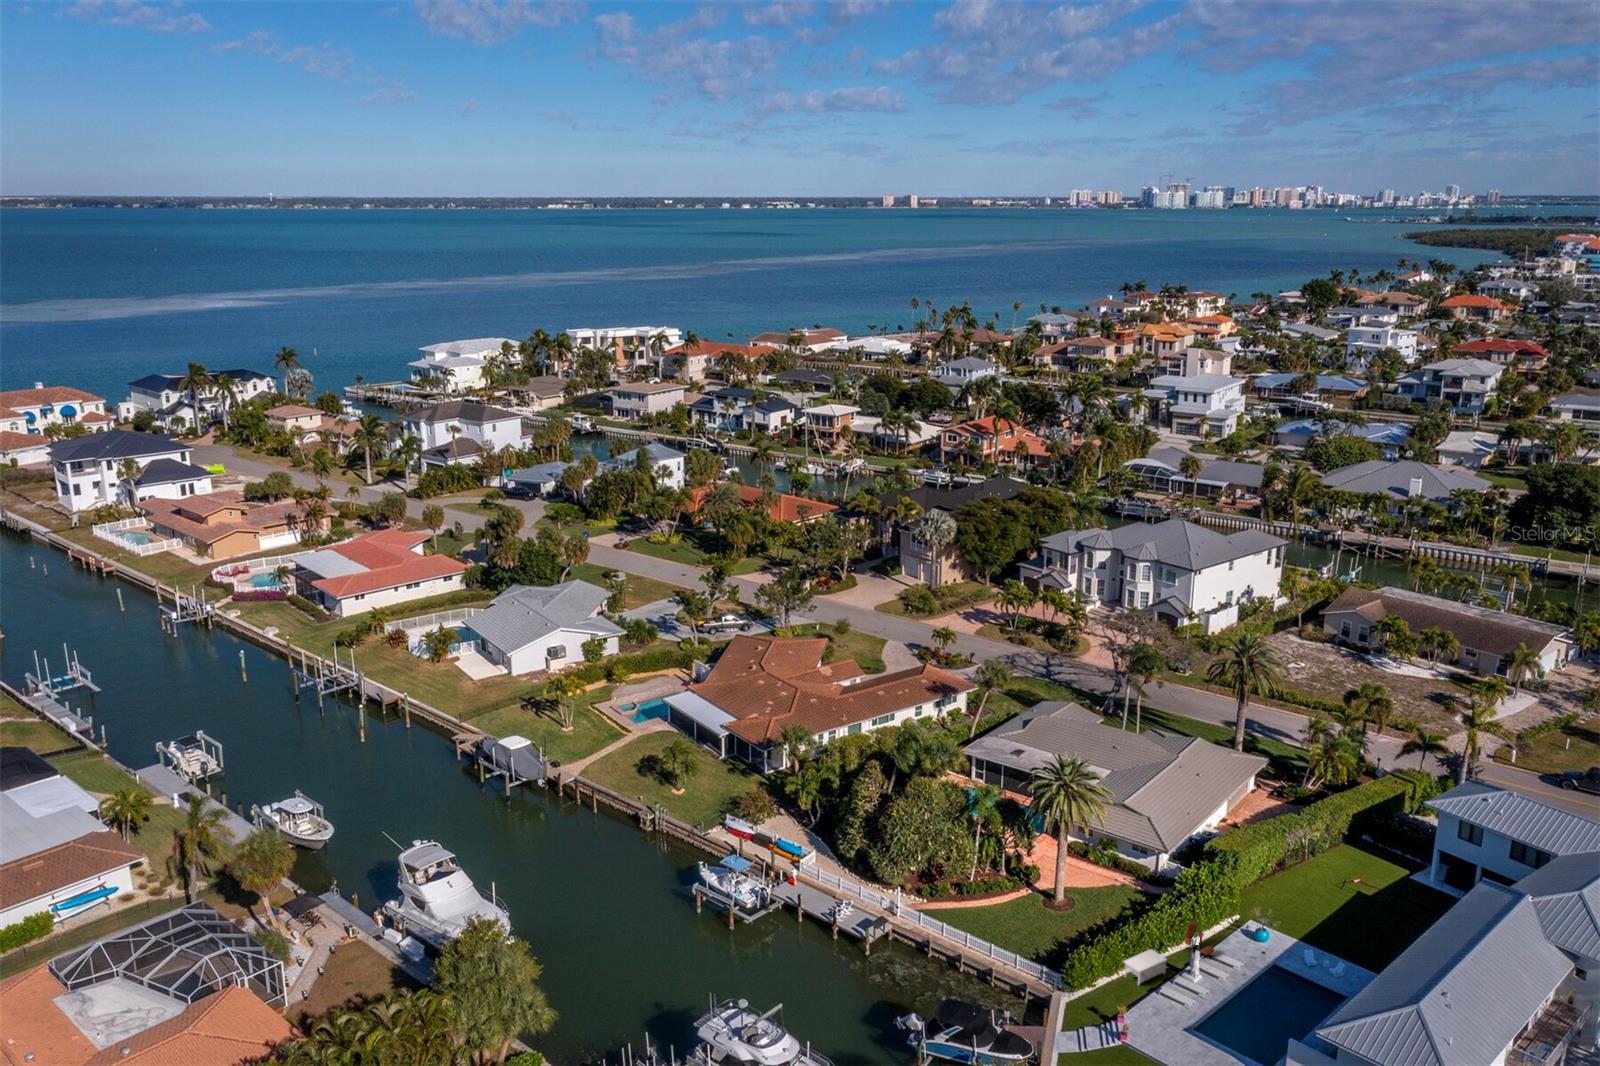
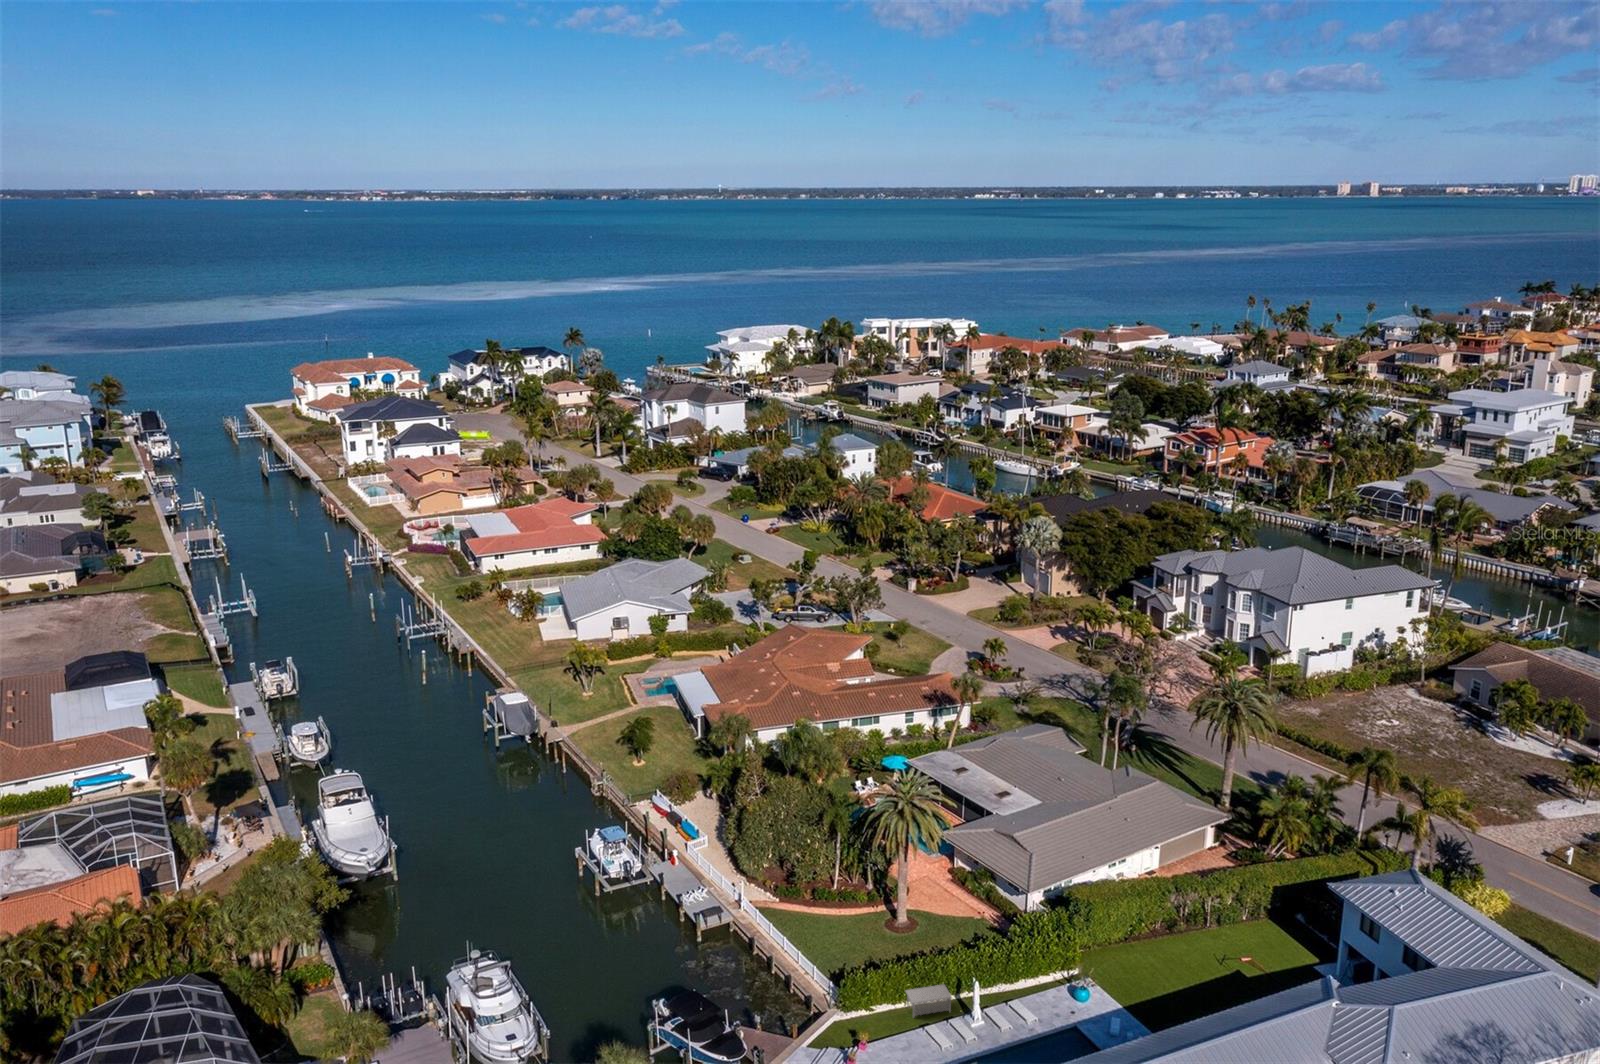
lounge chair: present [1184,921,1214,960] -> none [991,966,1018,1009]

